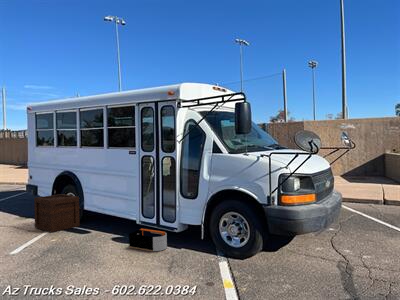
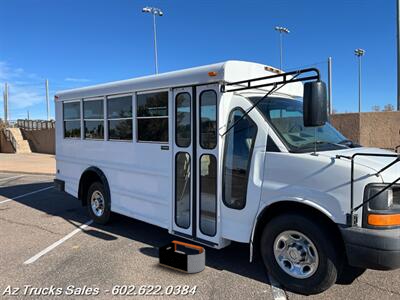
wooden crate: present [34,194,80,232] -> none [57,192,106,237]

